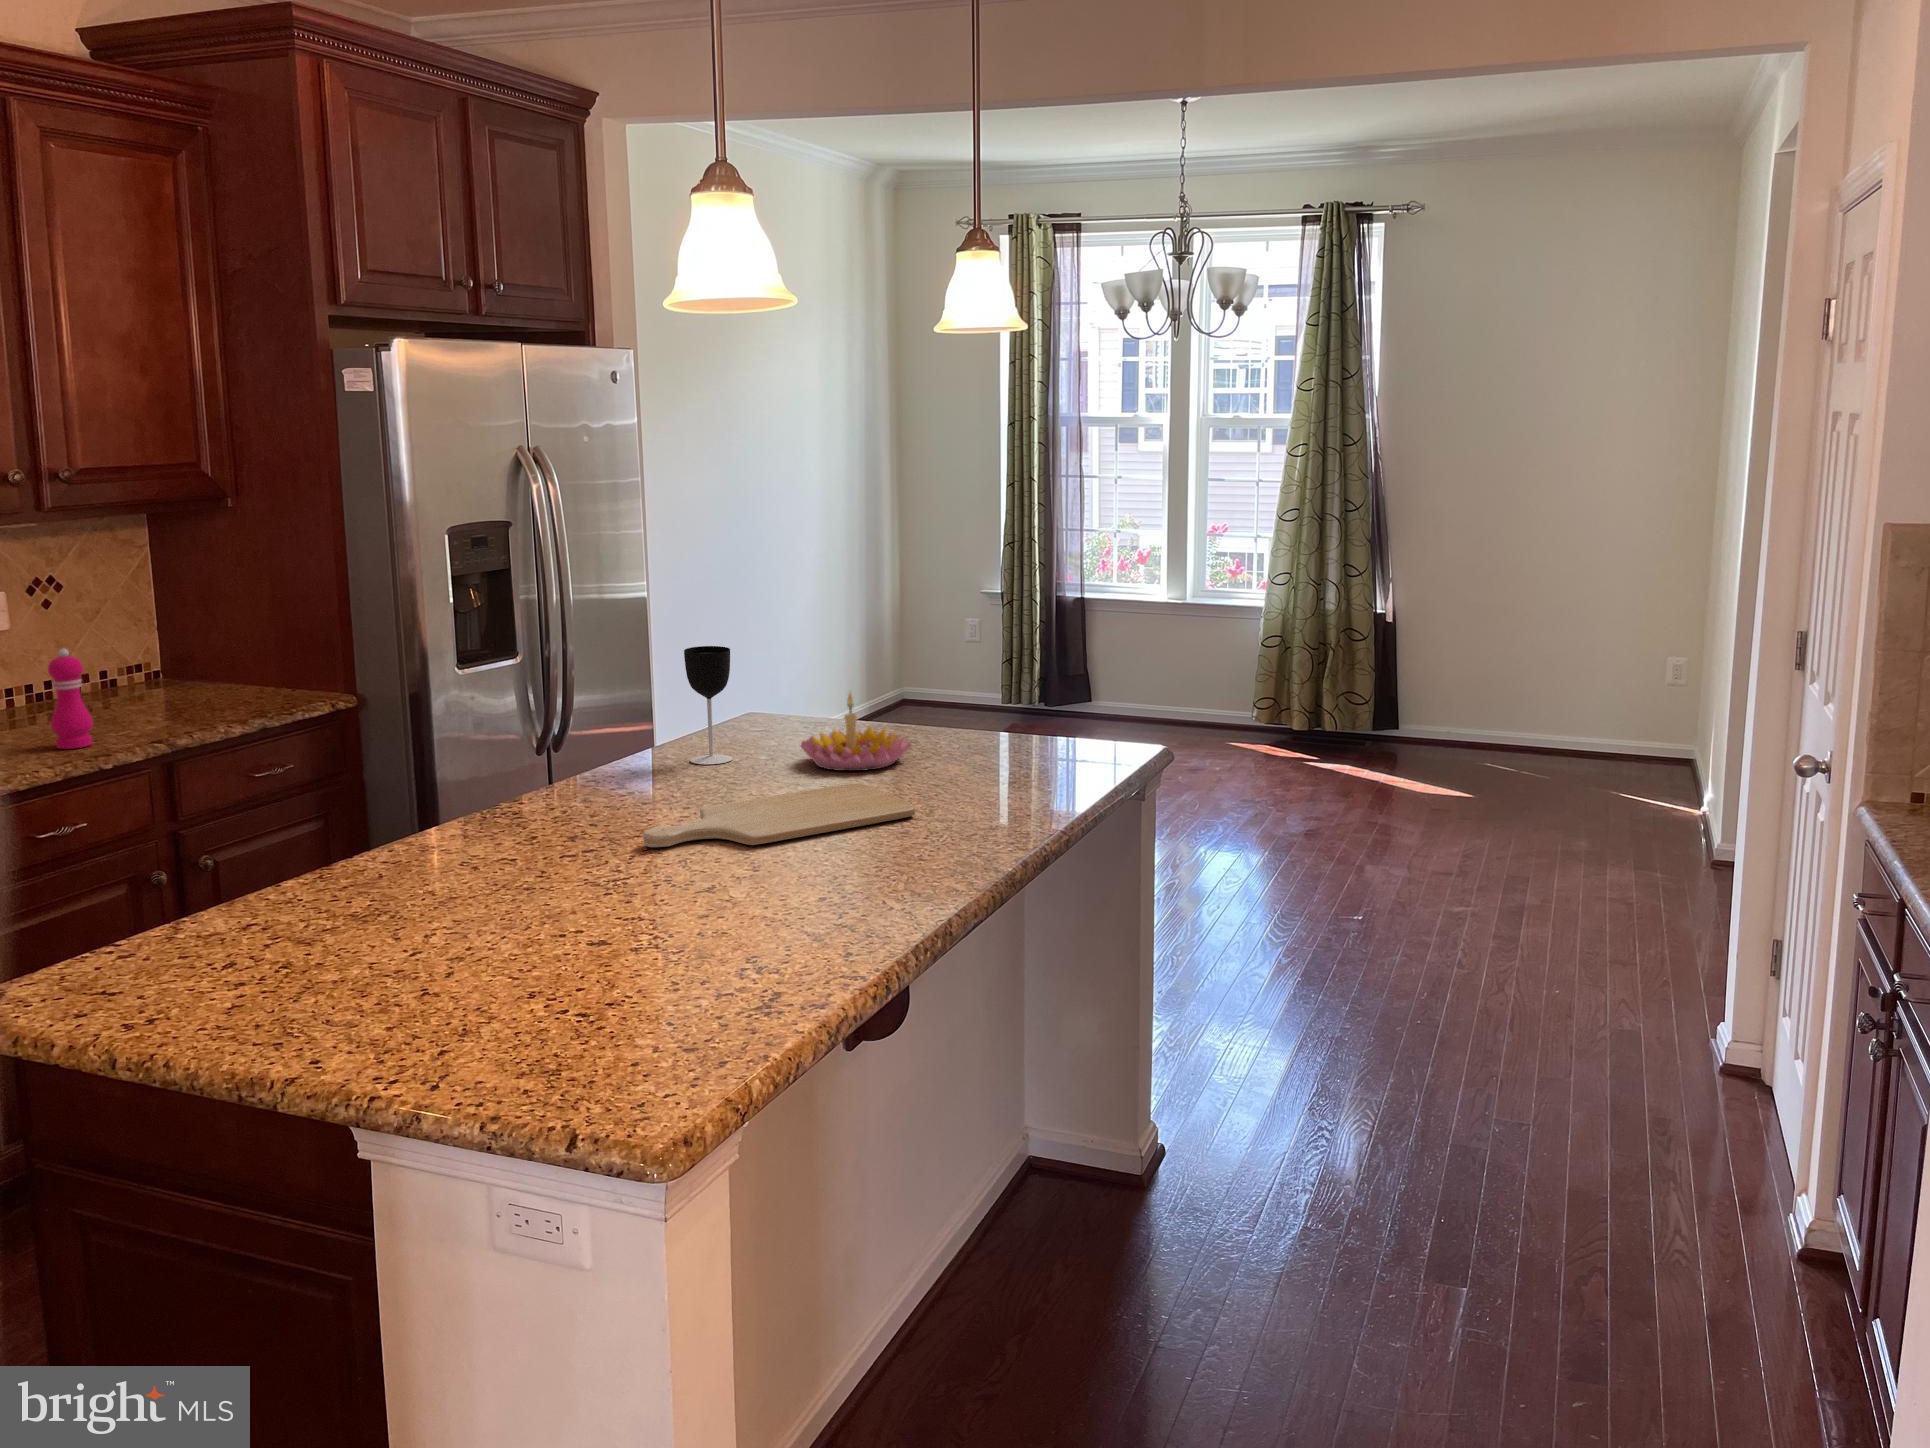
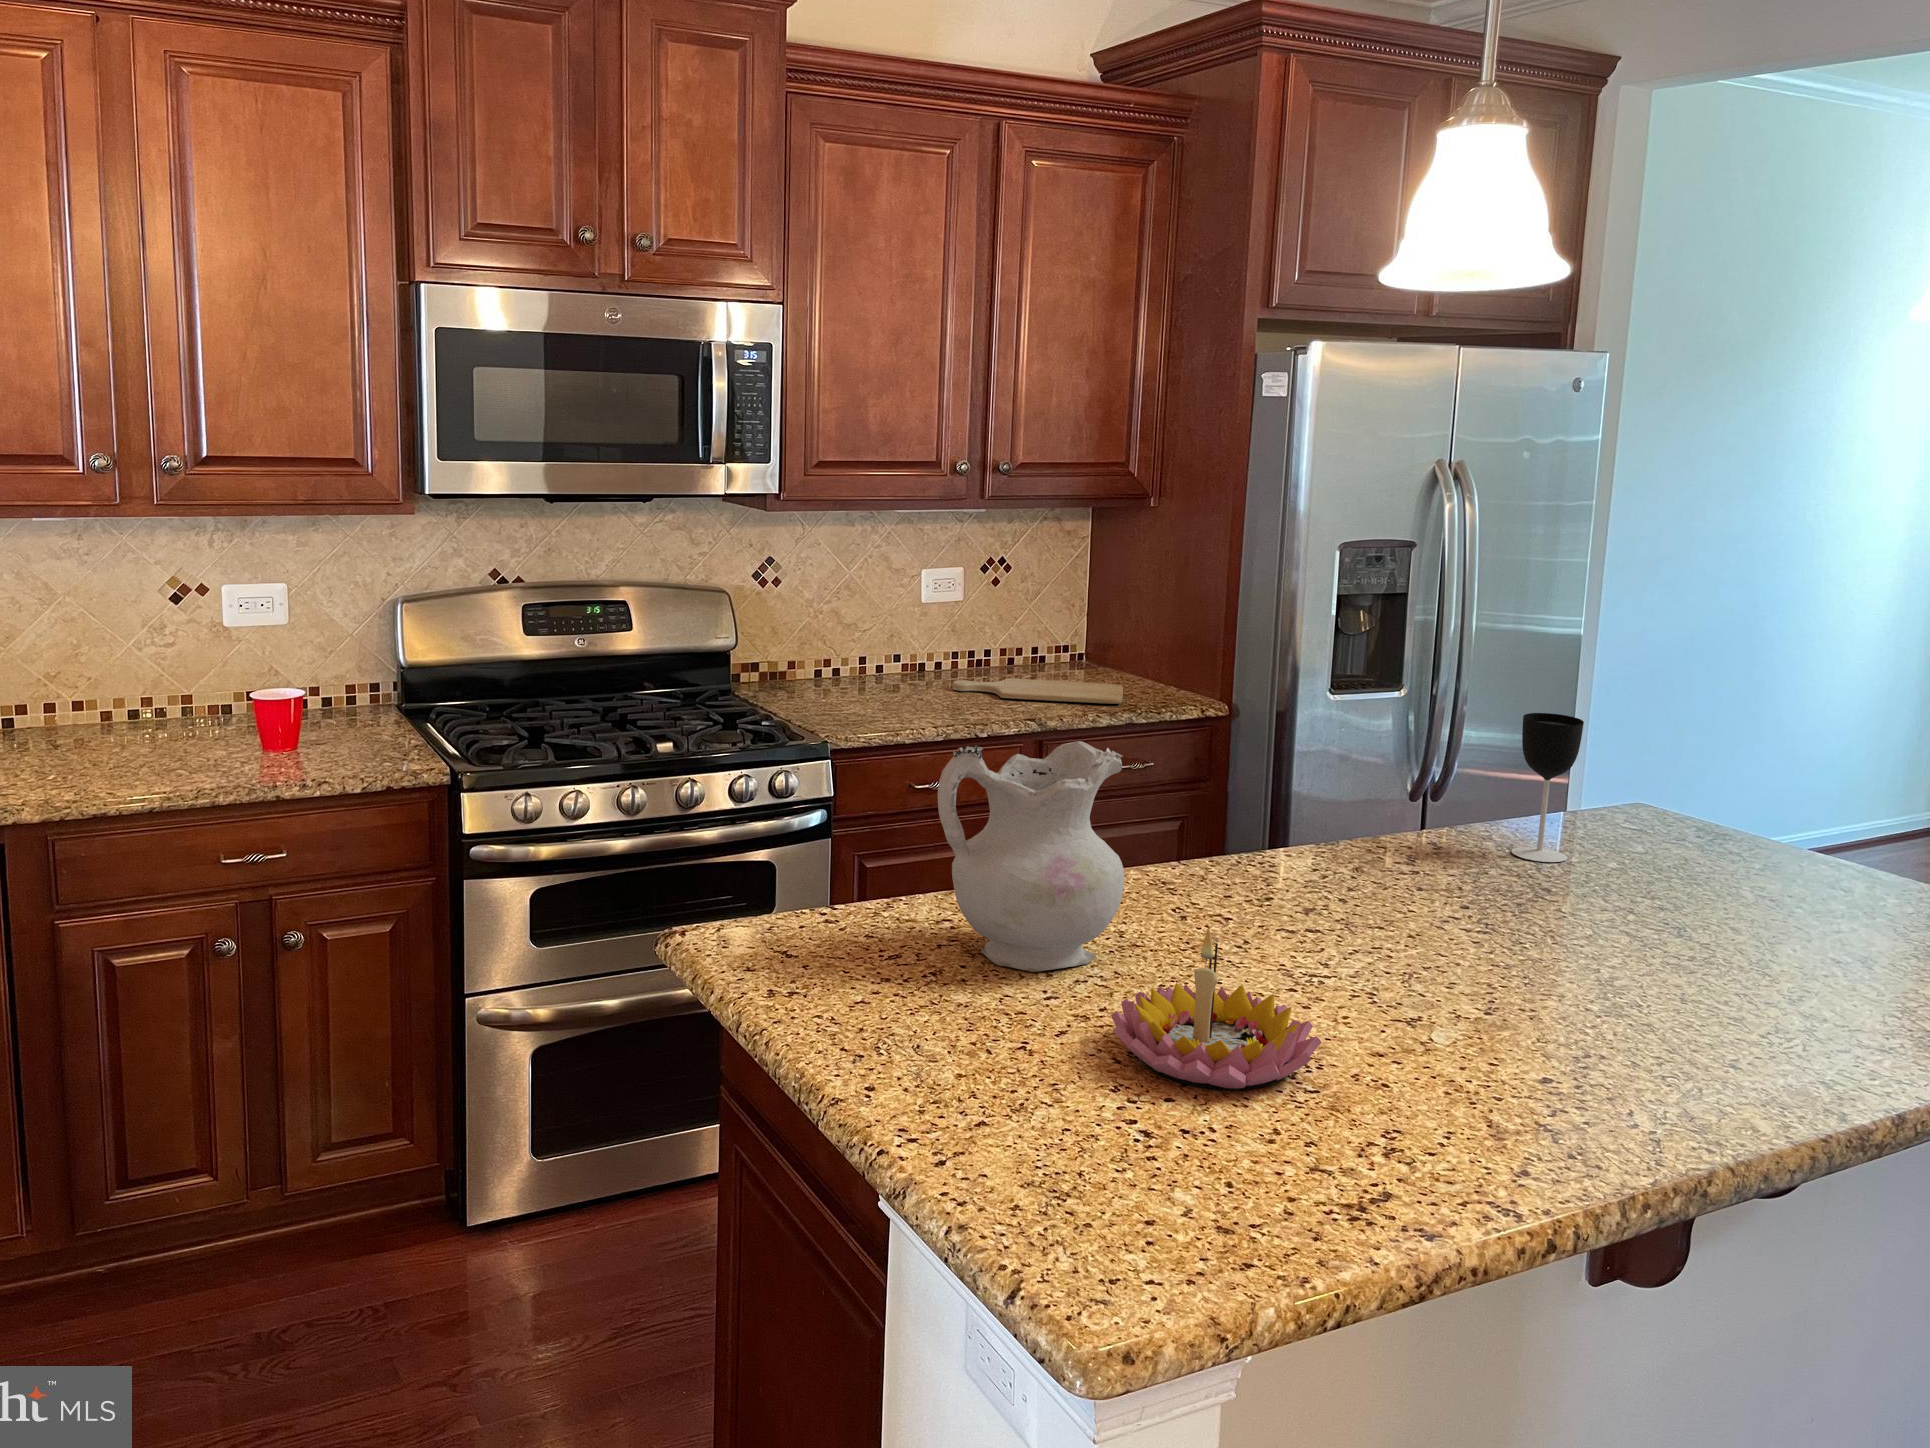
pepper mill: present [48,649,93,749] -> none [953,622,986,715]
candle holder: present [801,693,911,771] -> present [1111,928,1322,1090]
ceramic pitcher: none [257,721,446,940] -> present [938,741,1125,972]
chopping board: present [643,784,915,847] -> present [953,678,1123,704]

